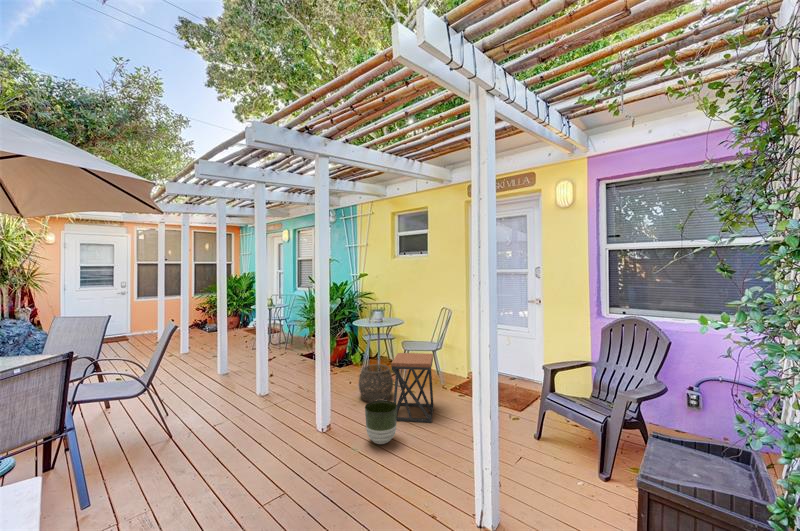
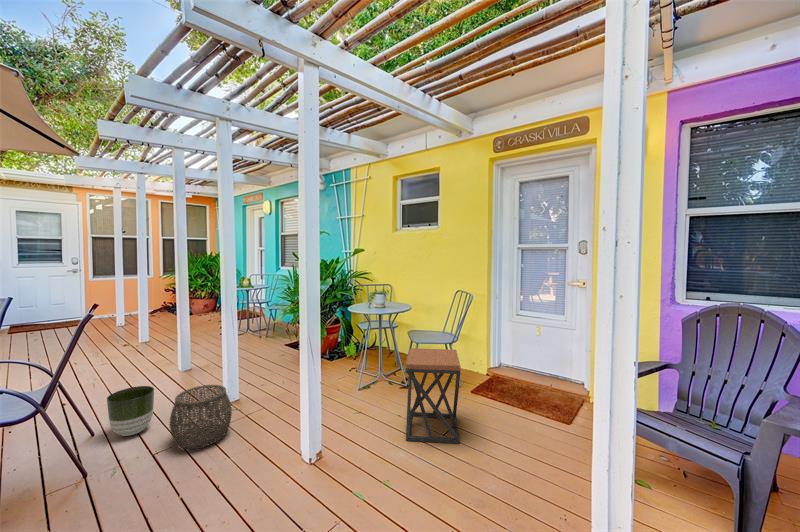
woven basket: present [359,364,393,402] -> present [170,385,232,450]
planter: present [365,400,397,444] -> present [107,386,154,436]

